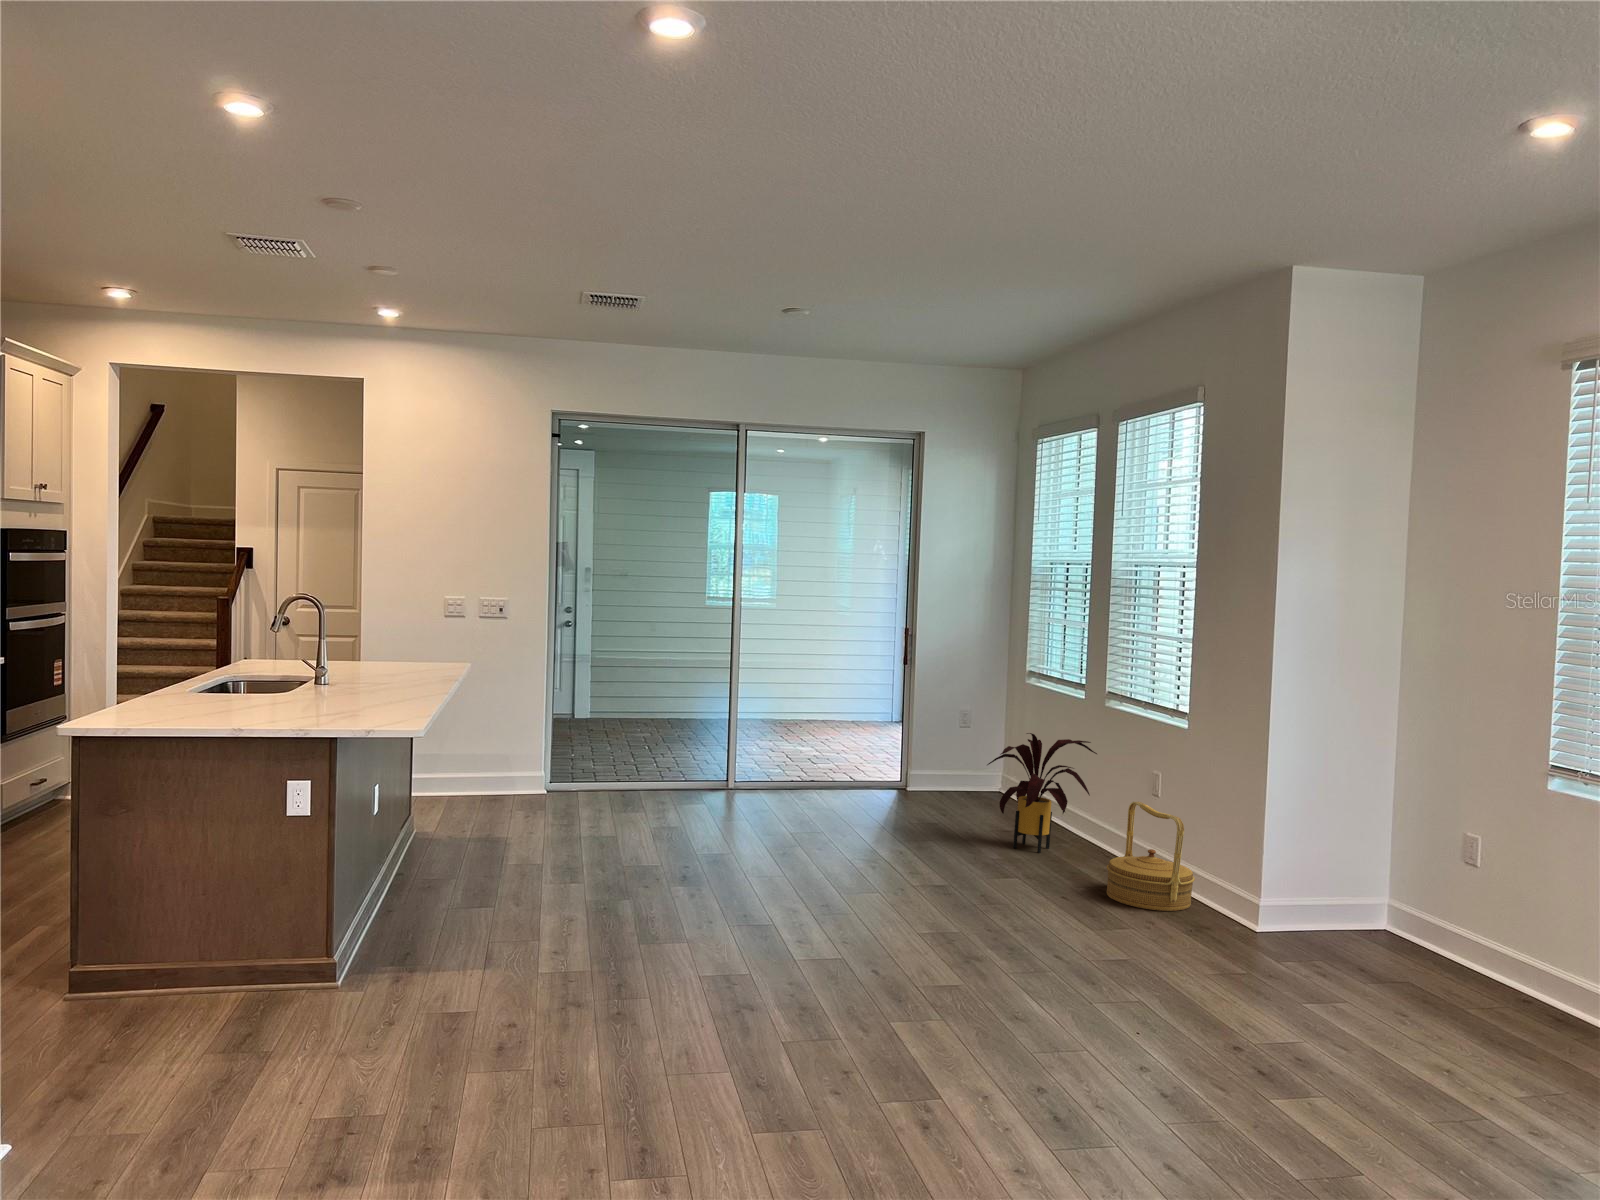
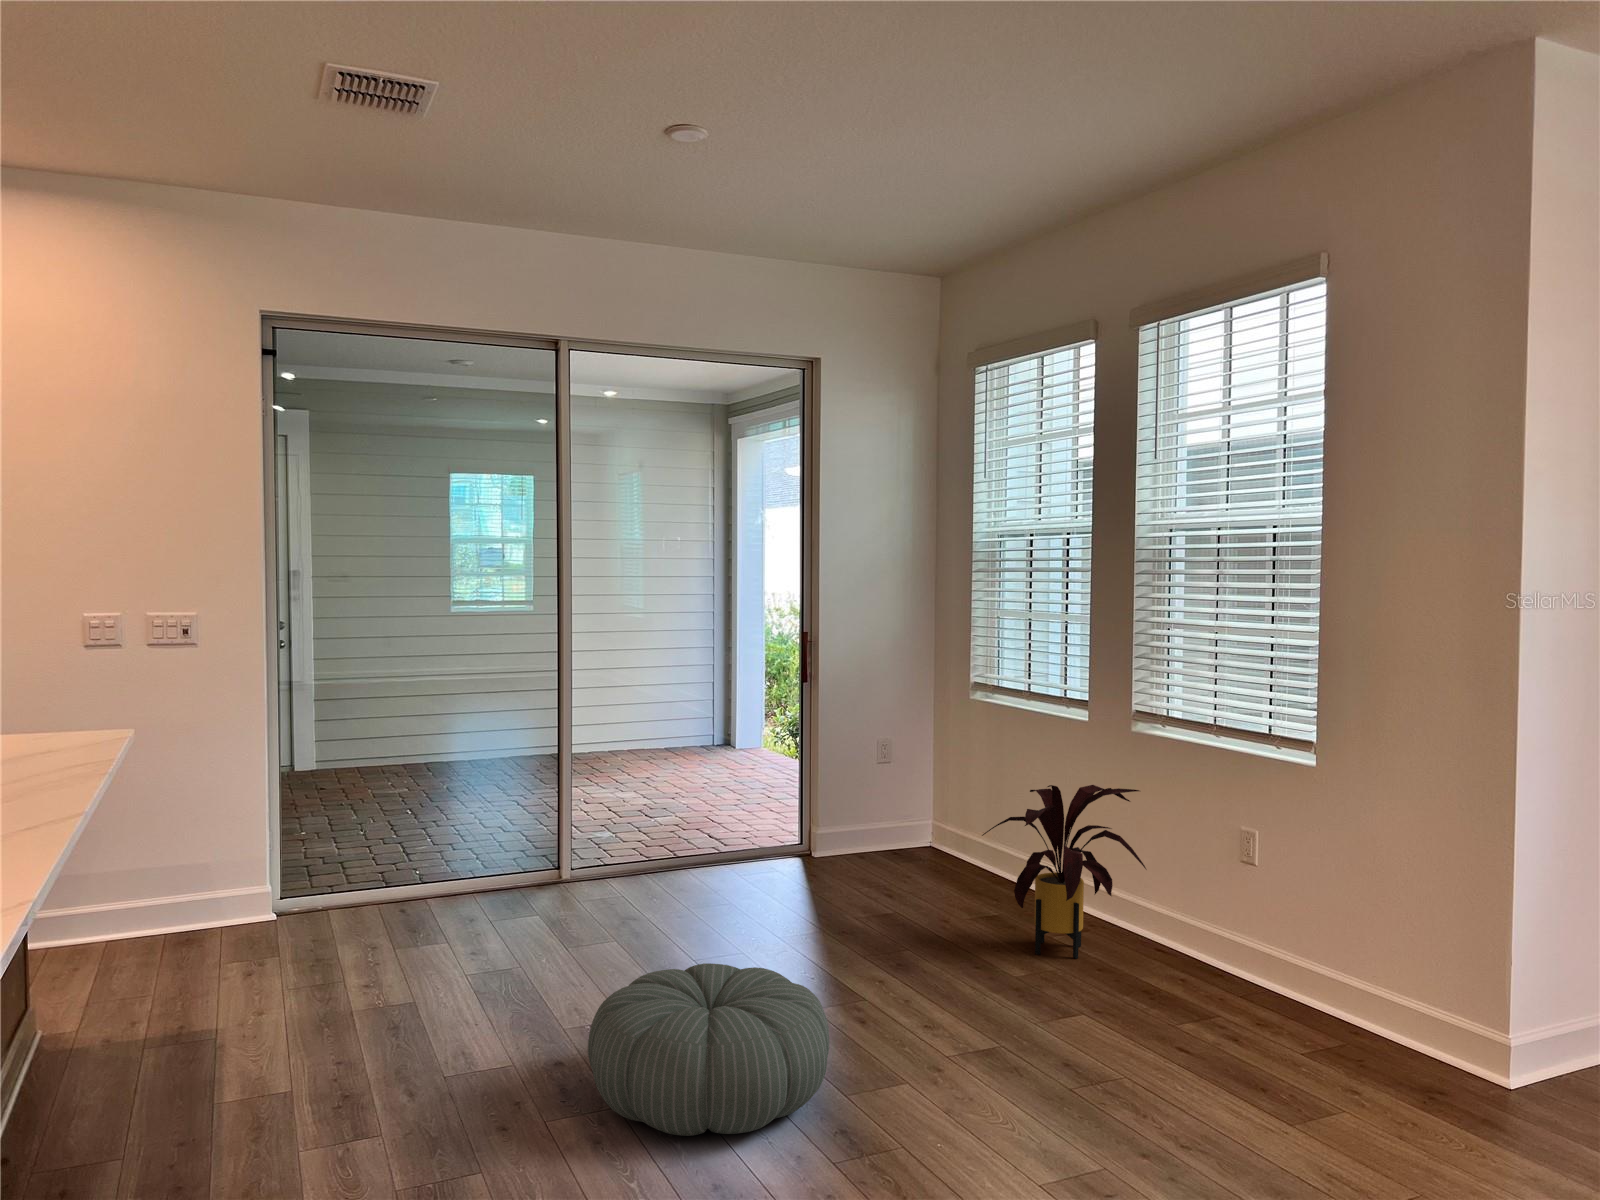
pouf: none [694,802,832,883] -> present [588,963,829,1136]
woven basket: present [1107,802,1195,911] -> none [1234,886,1376,1065]

